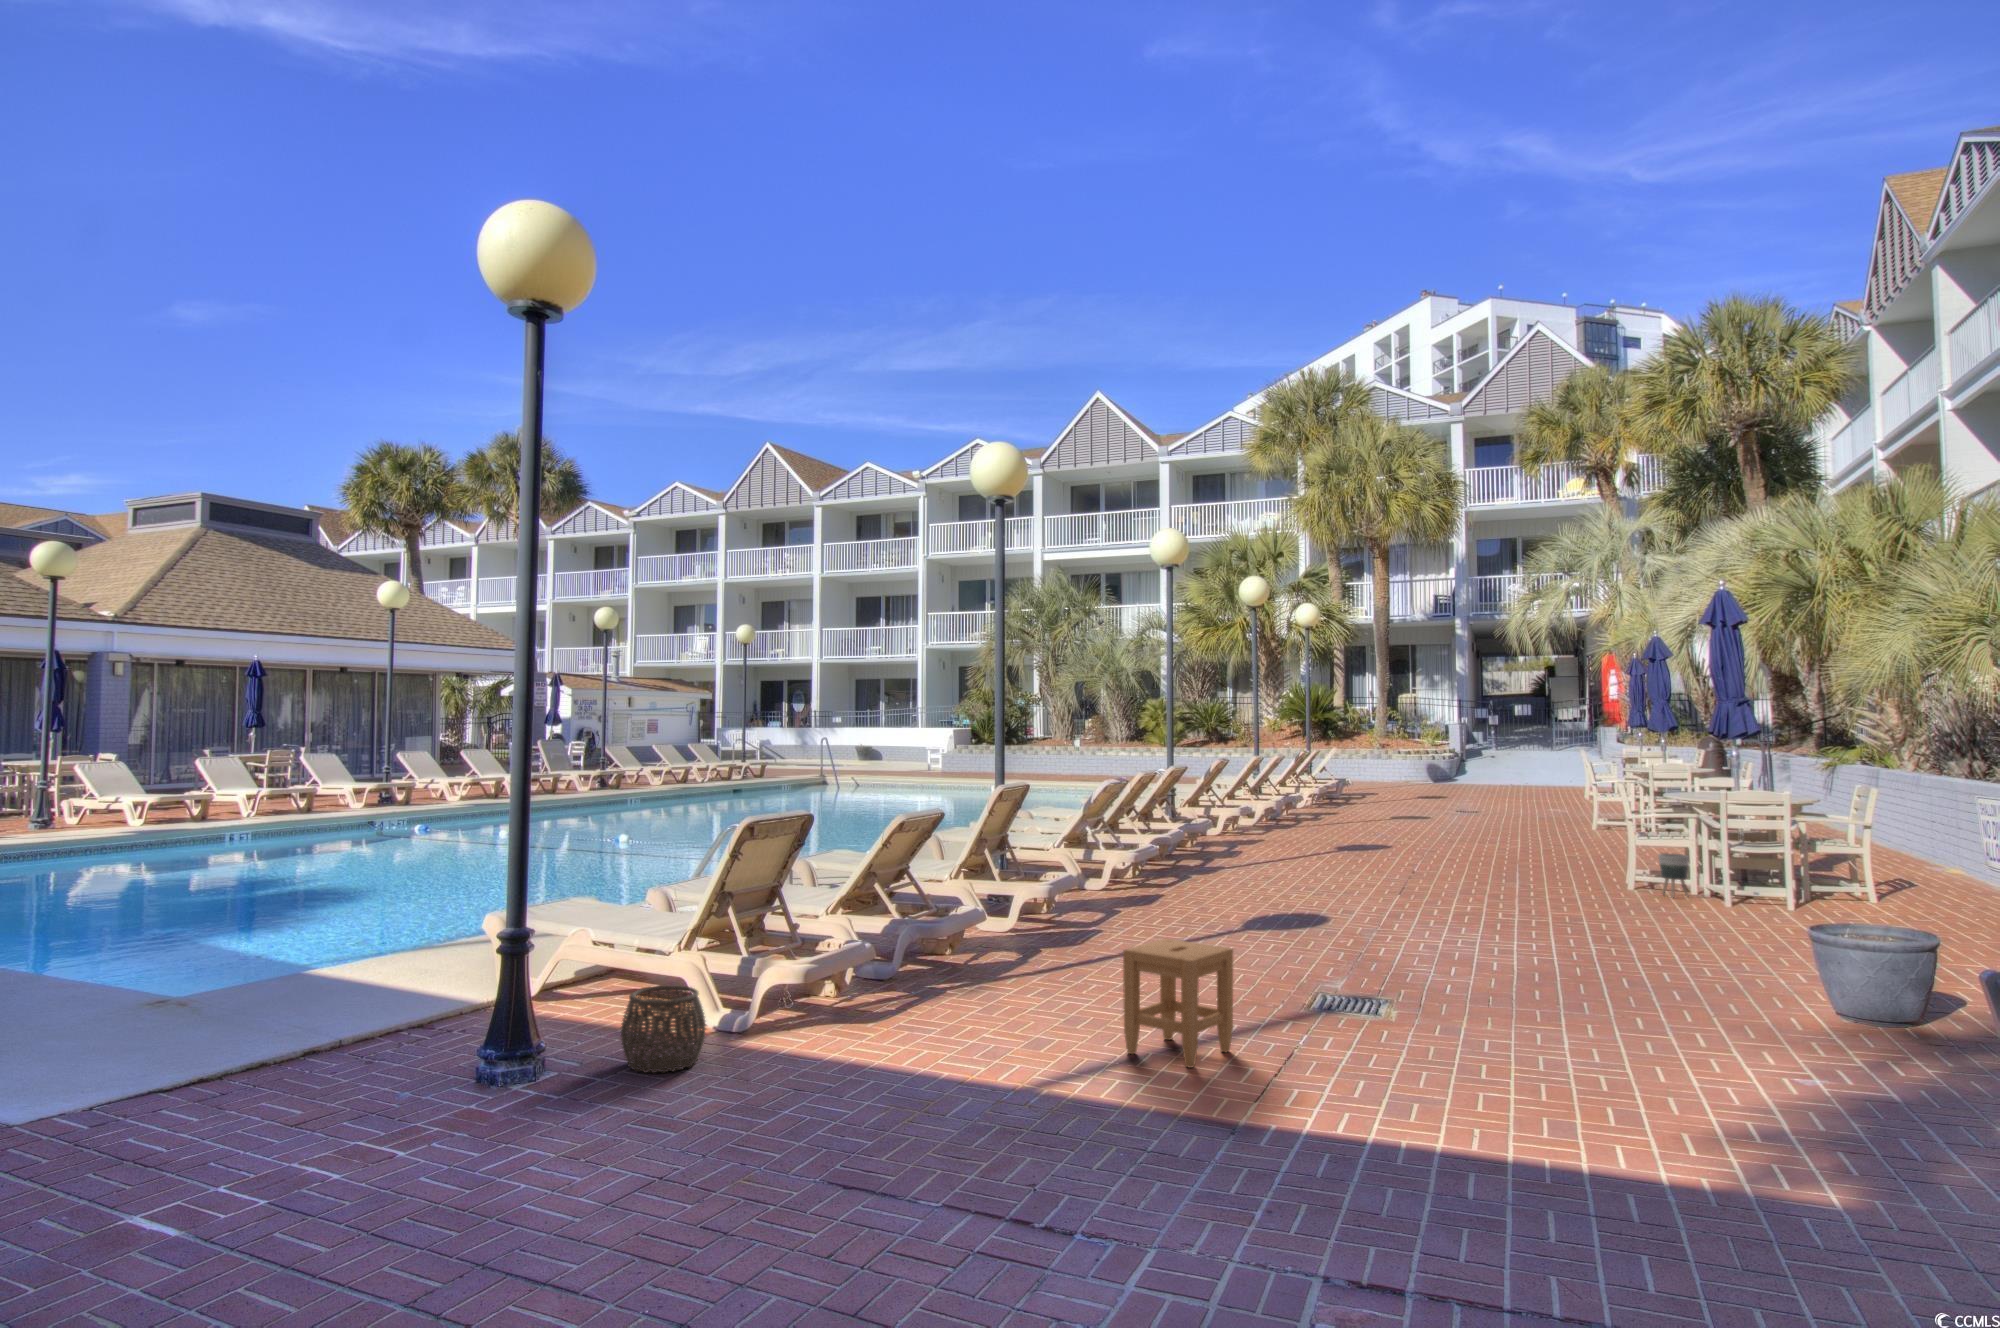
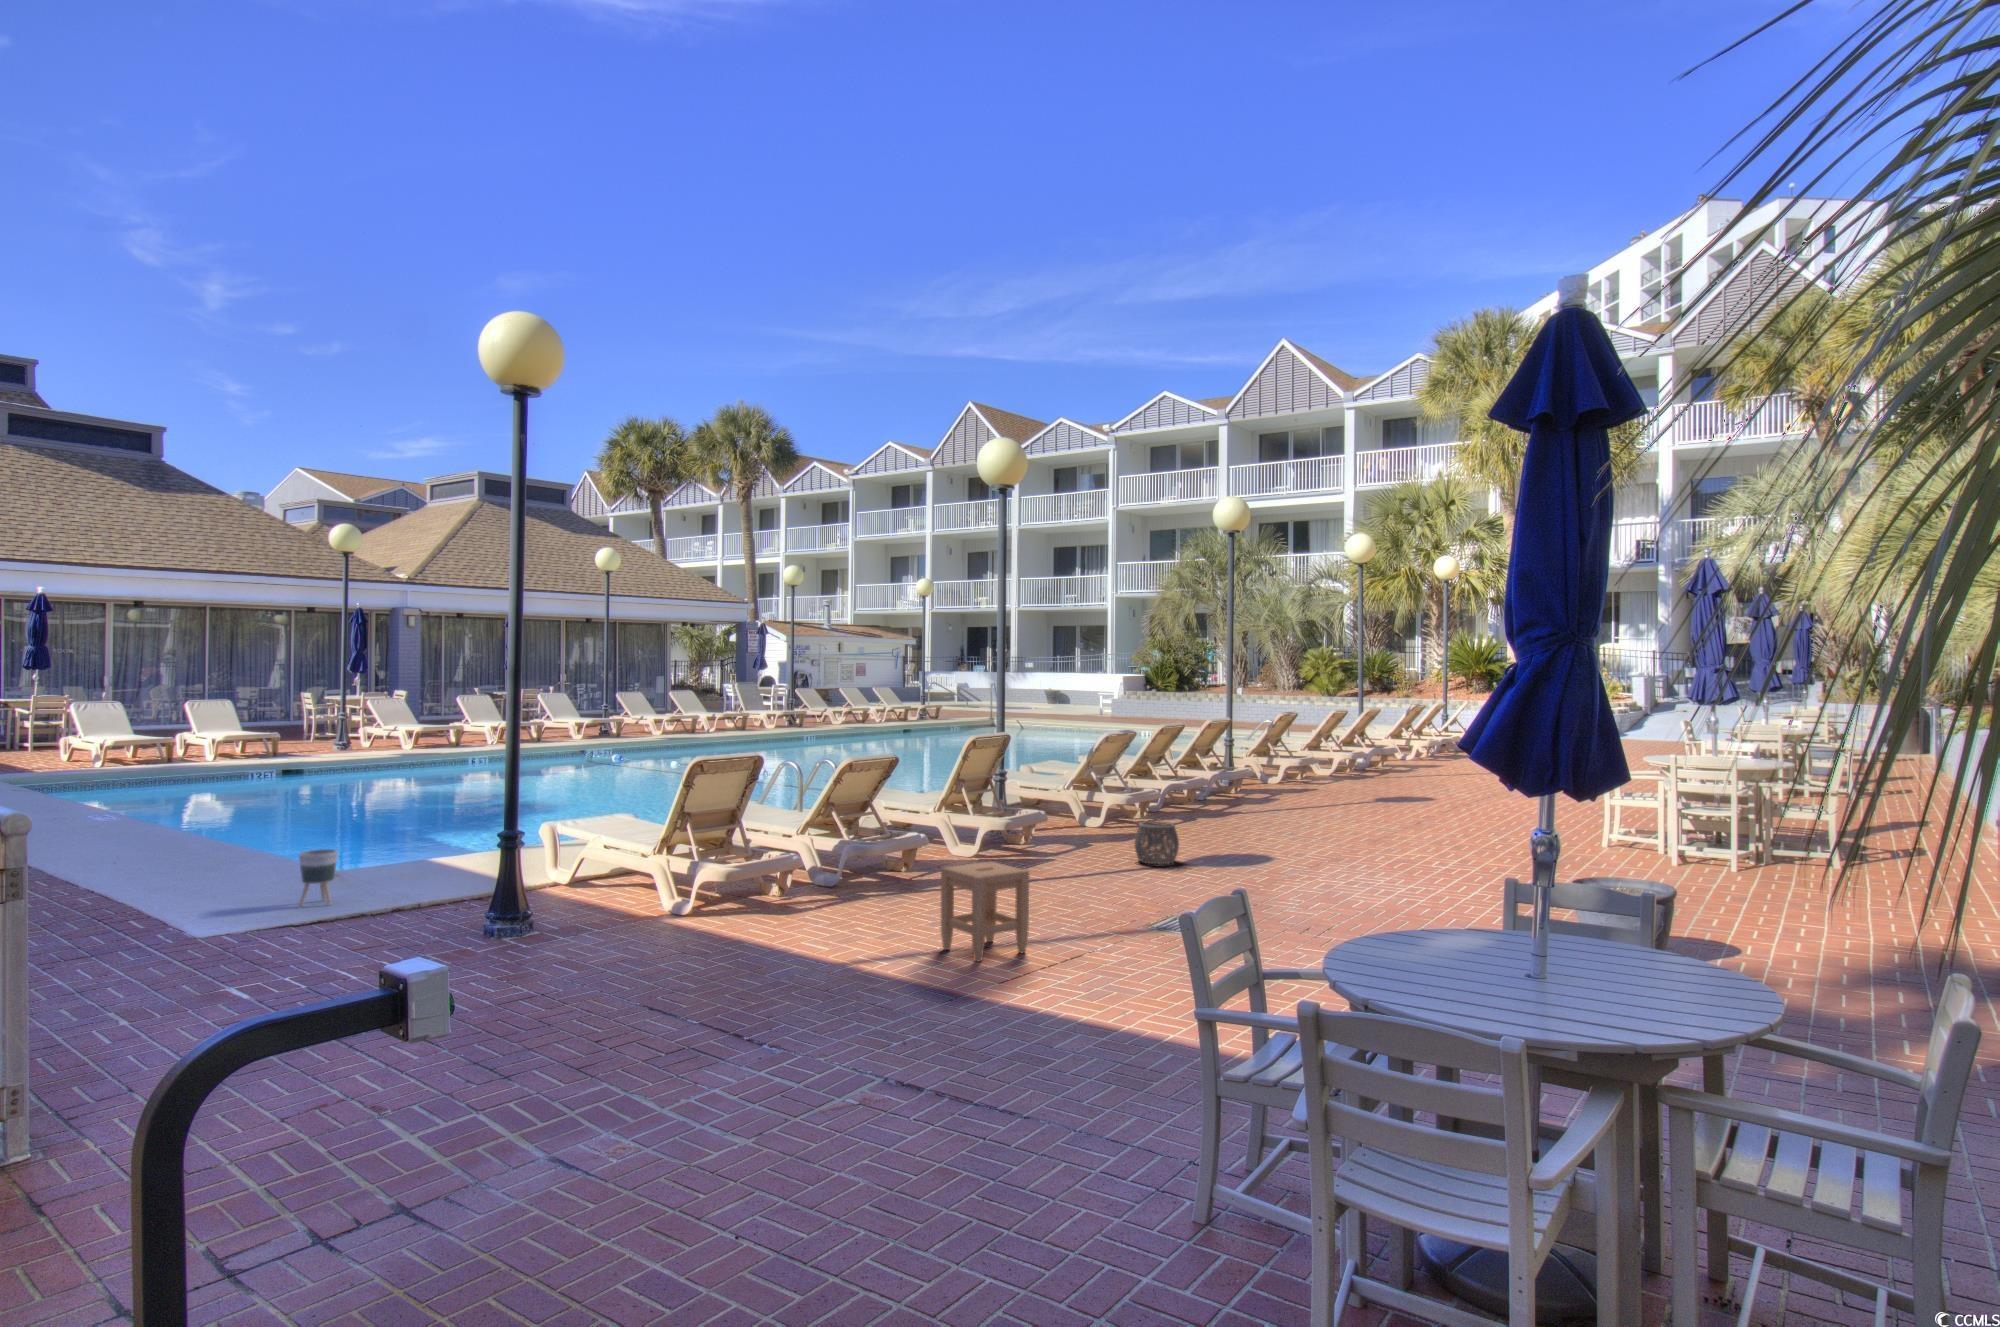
planter: present [1659,853,1689,898] -> present [299,849,338,906]
woven basket: present [621,986,706,1073] -> present [1134,821,1179,865]

